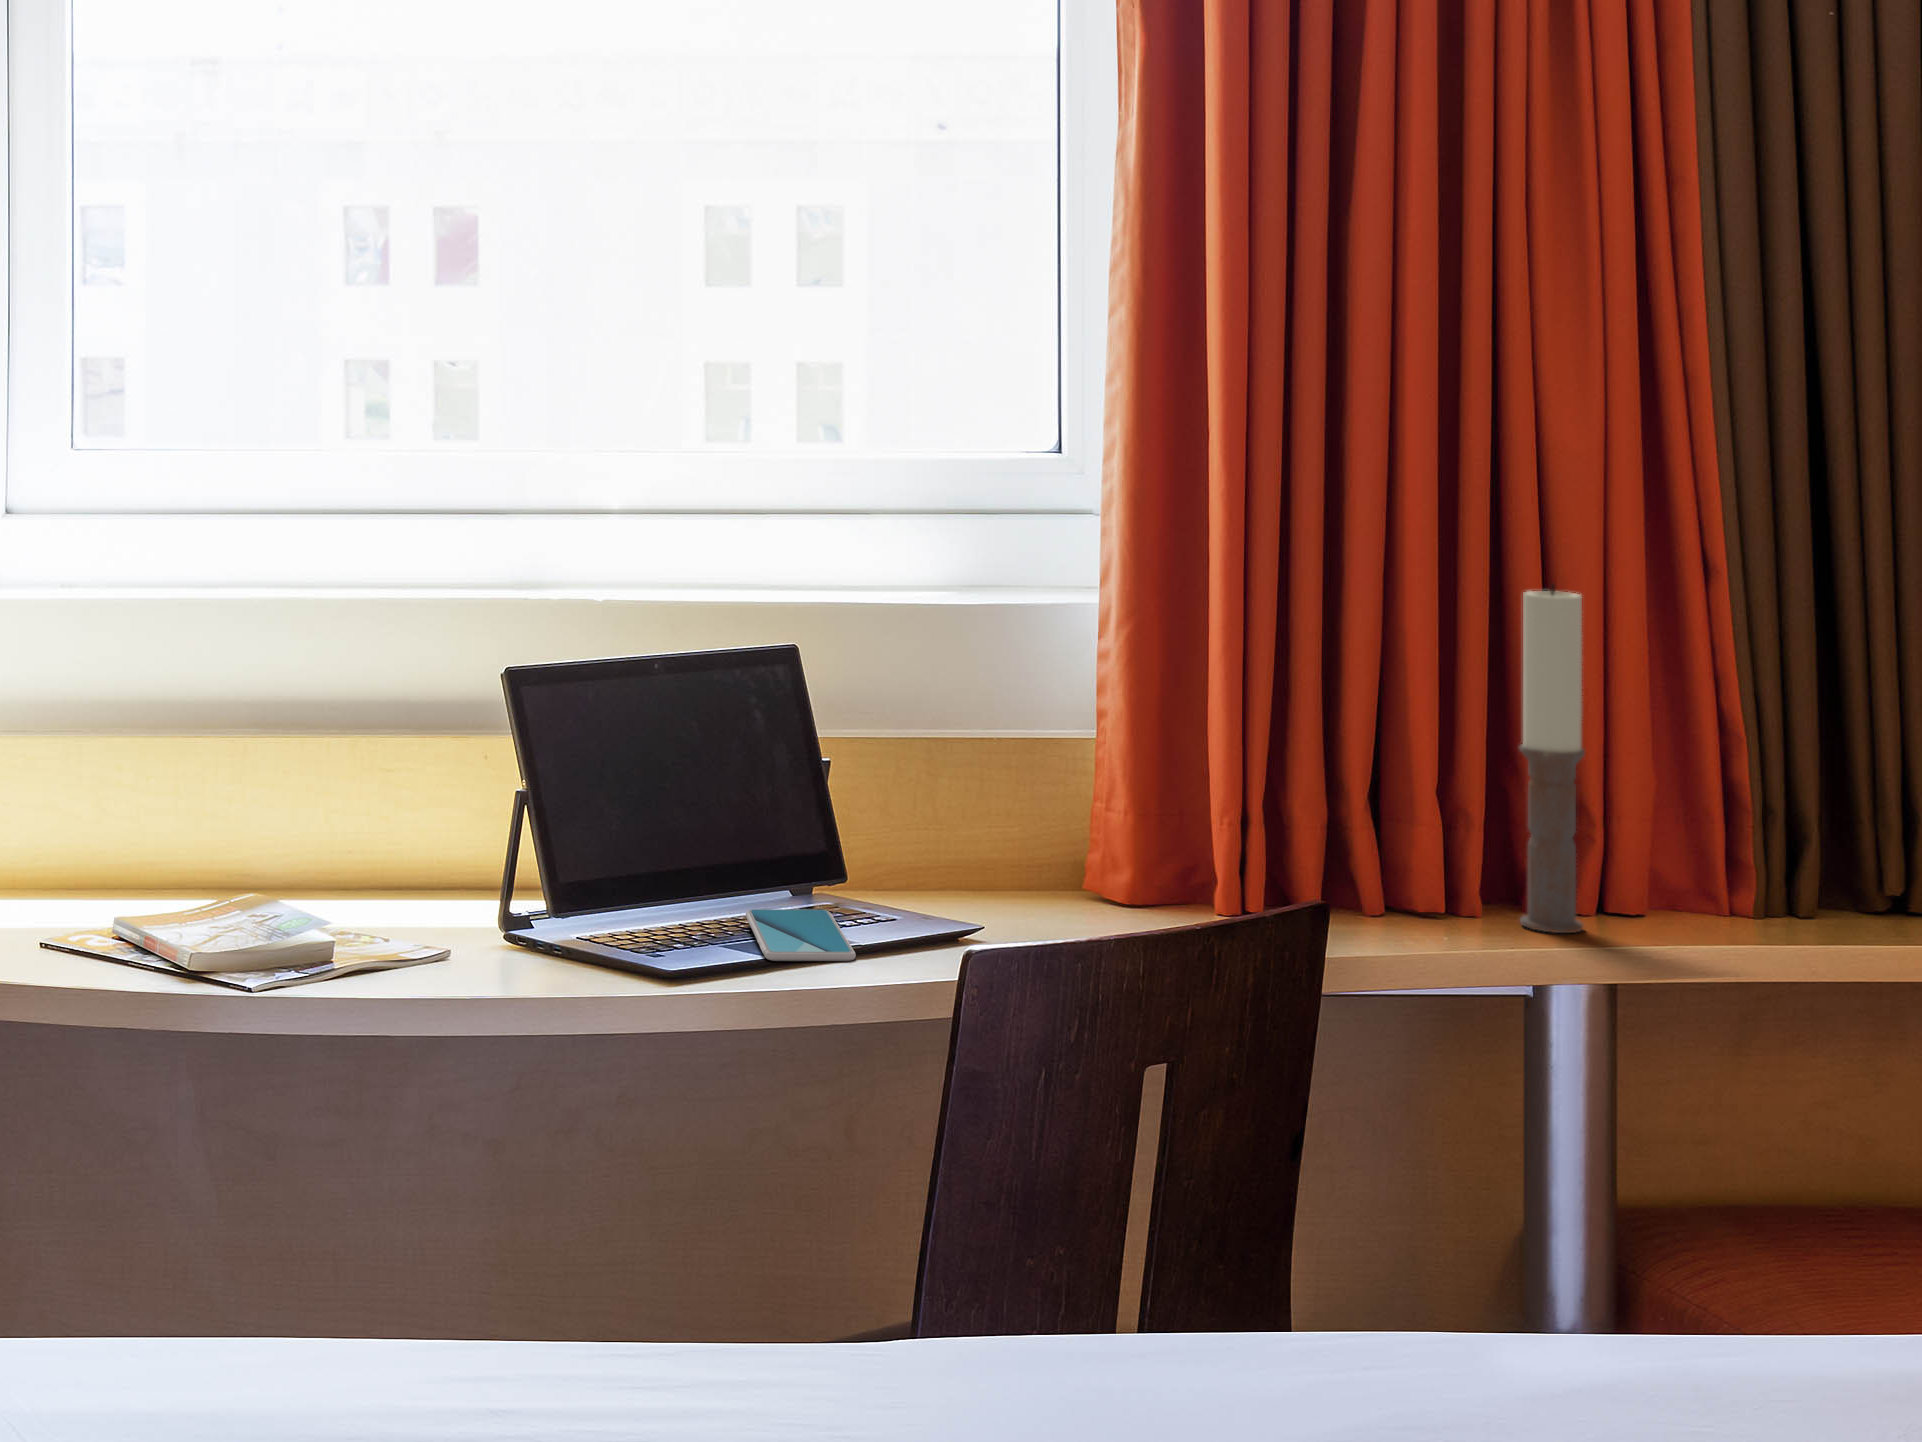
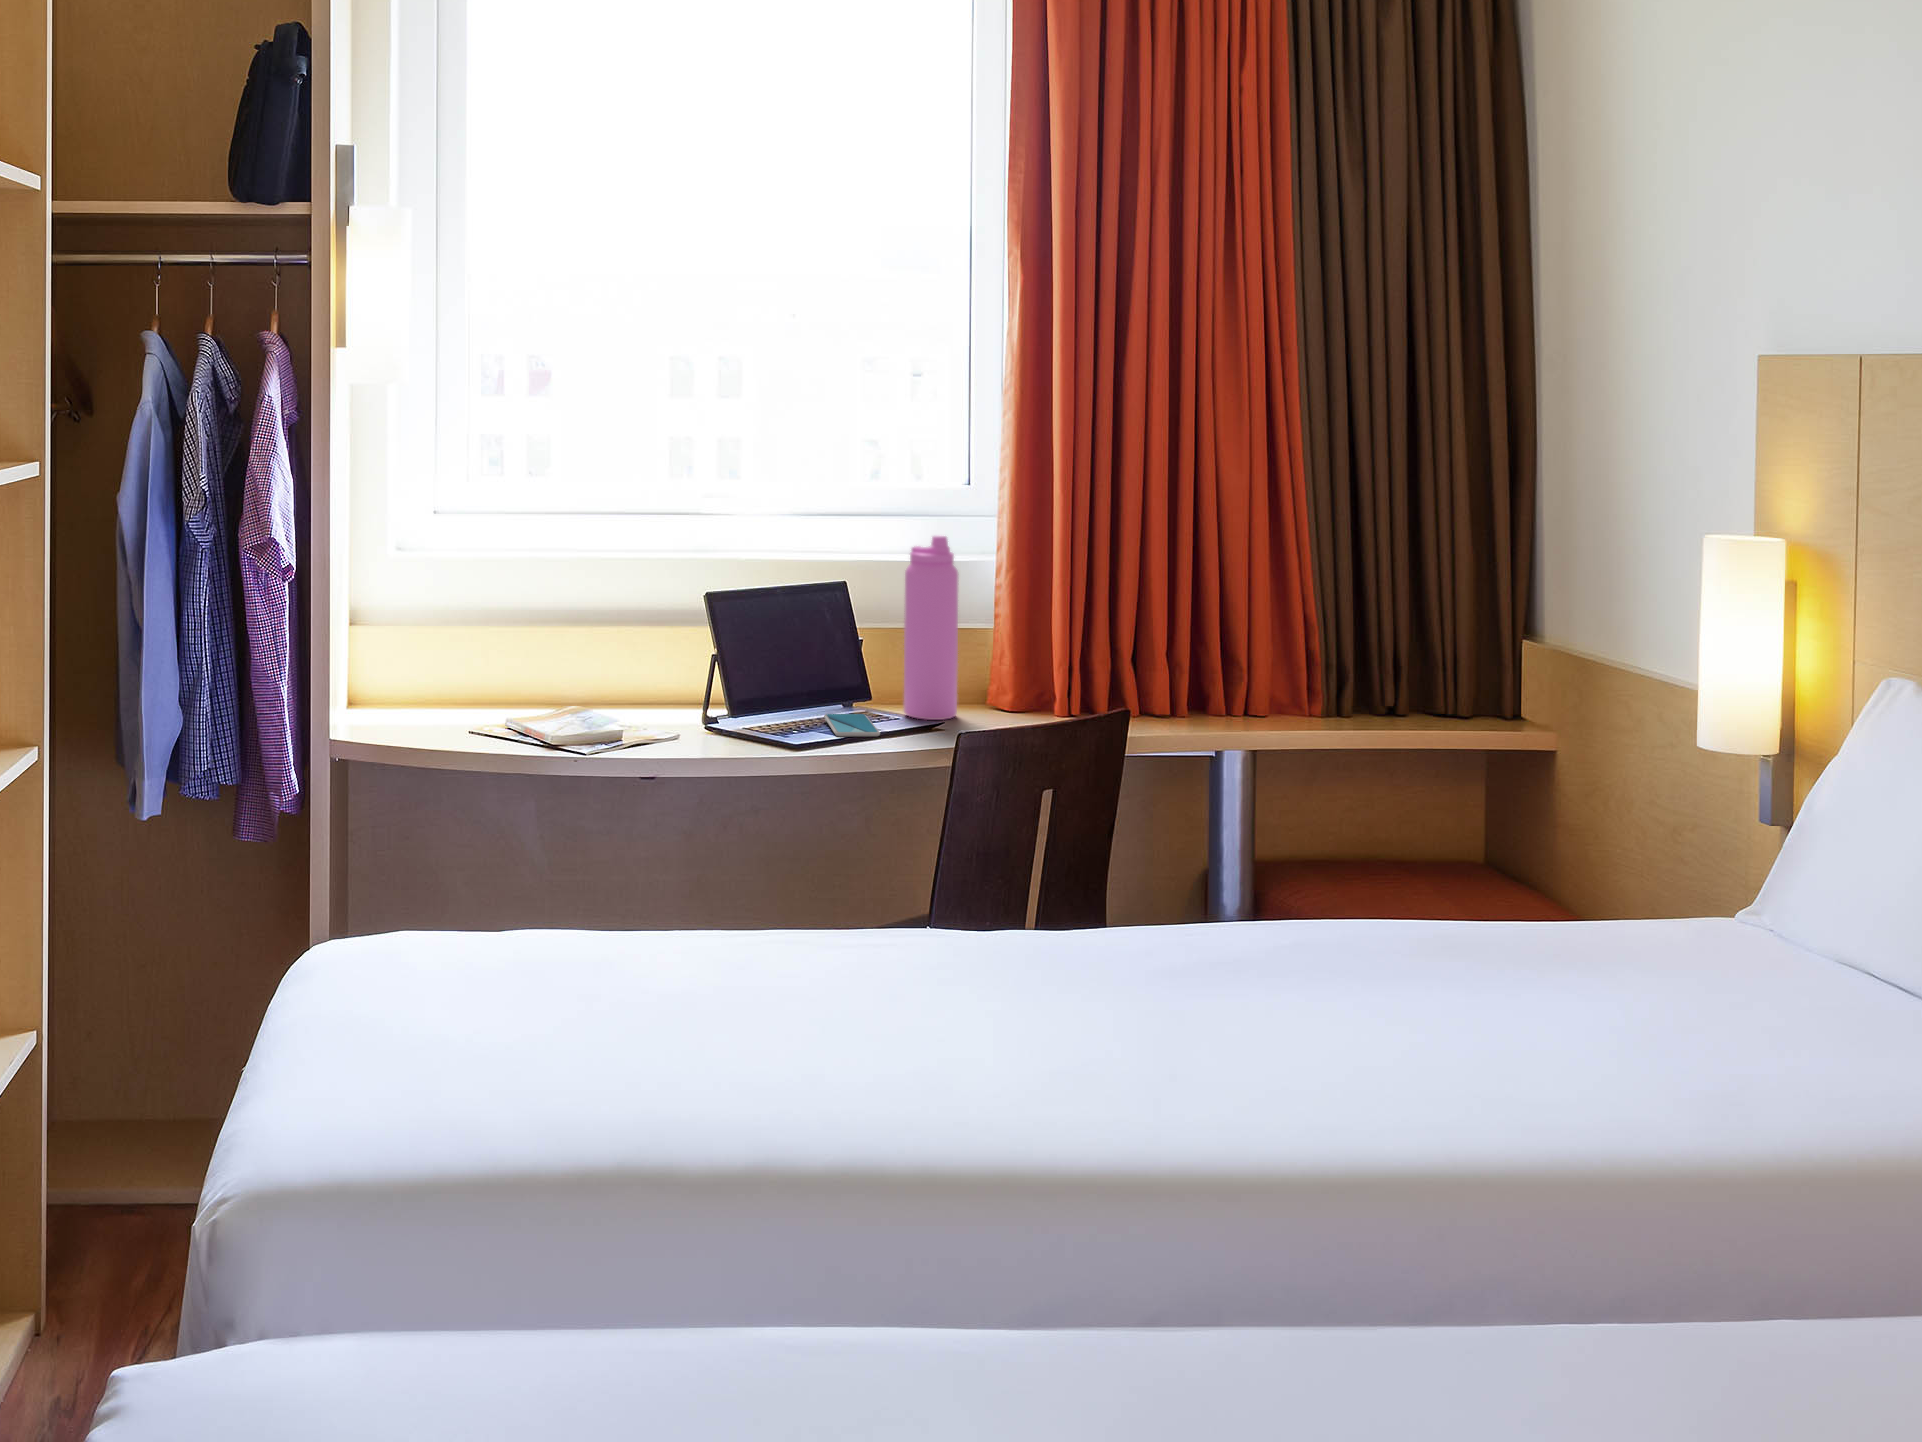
water bottle: none [906,553,1013,922] -> present [904,536,959,720]
candle: present [1519,584,1585,933] -> none [1207,551,1239,724]

